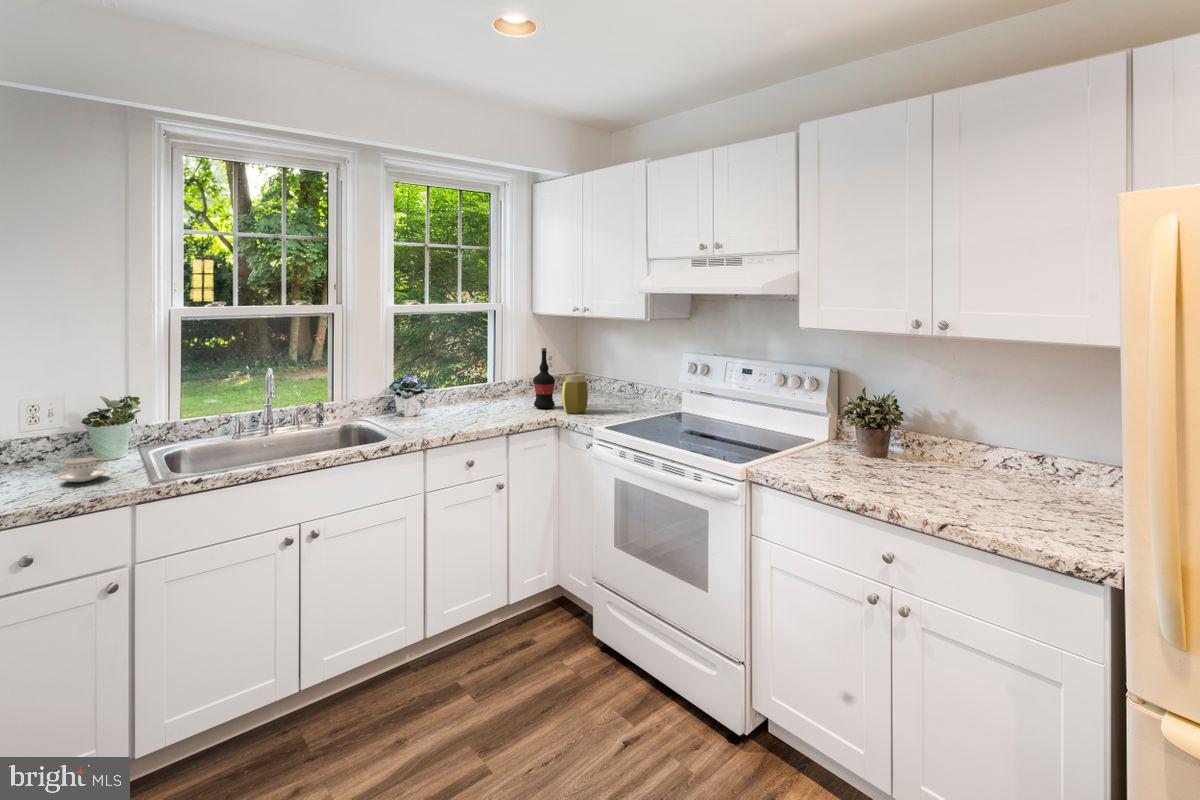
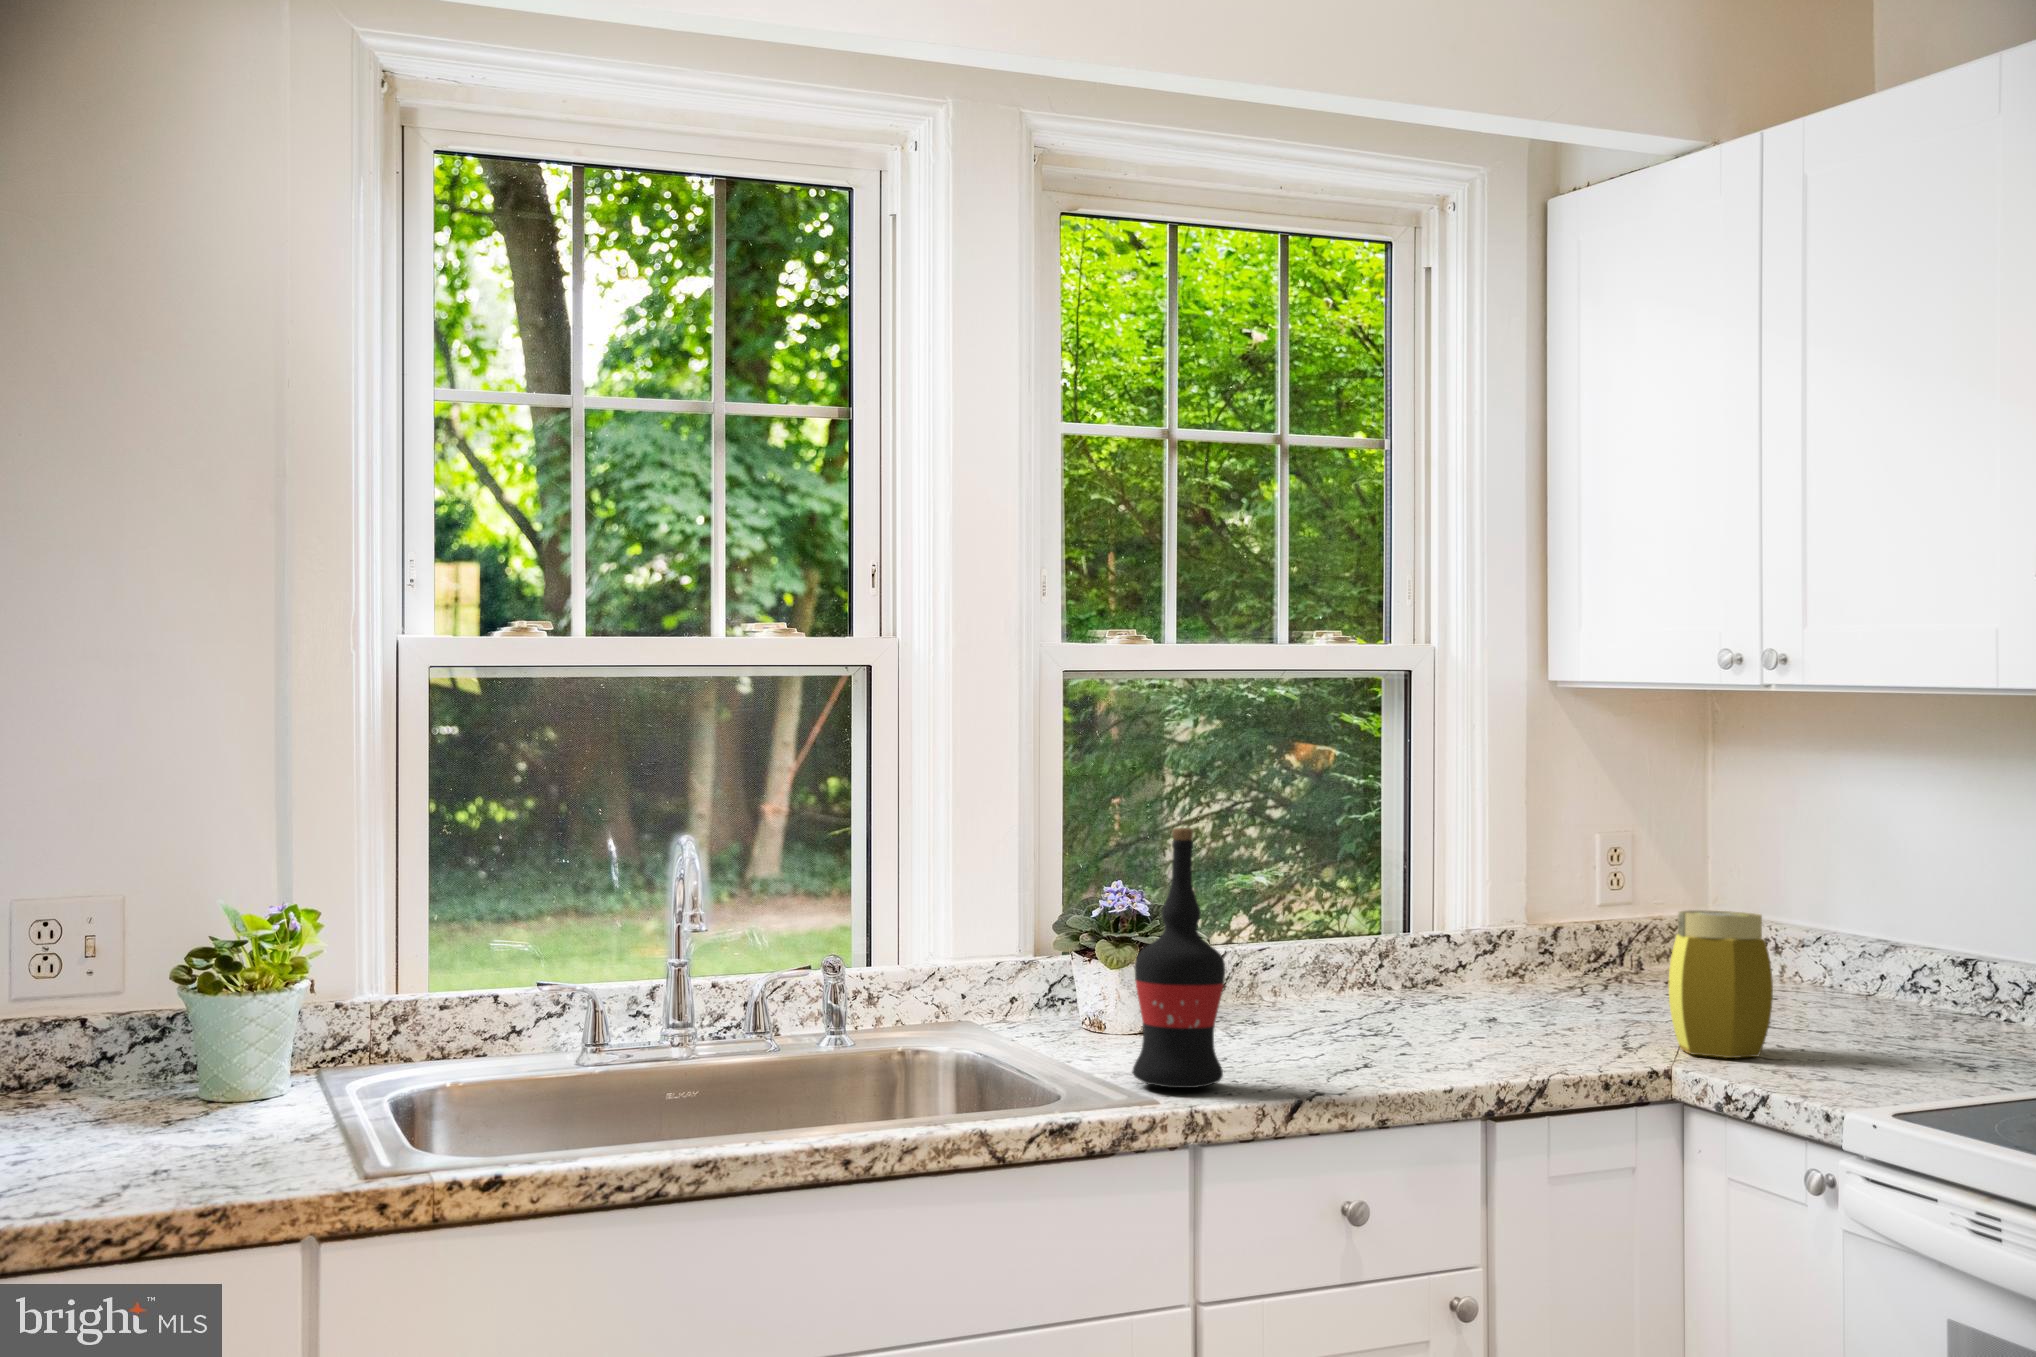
wine bottle: present [534,348,555,408] -> present [1133,828,1225,1088]
teacup: present [56,458,106,482] -> none [107,1082,240,1156]

